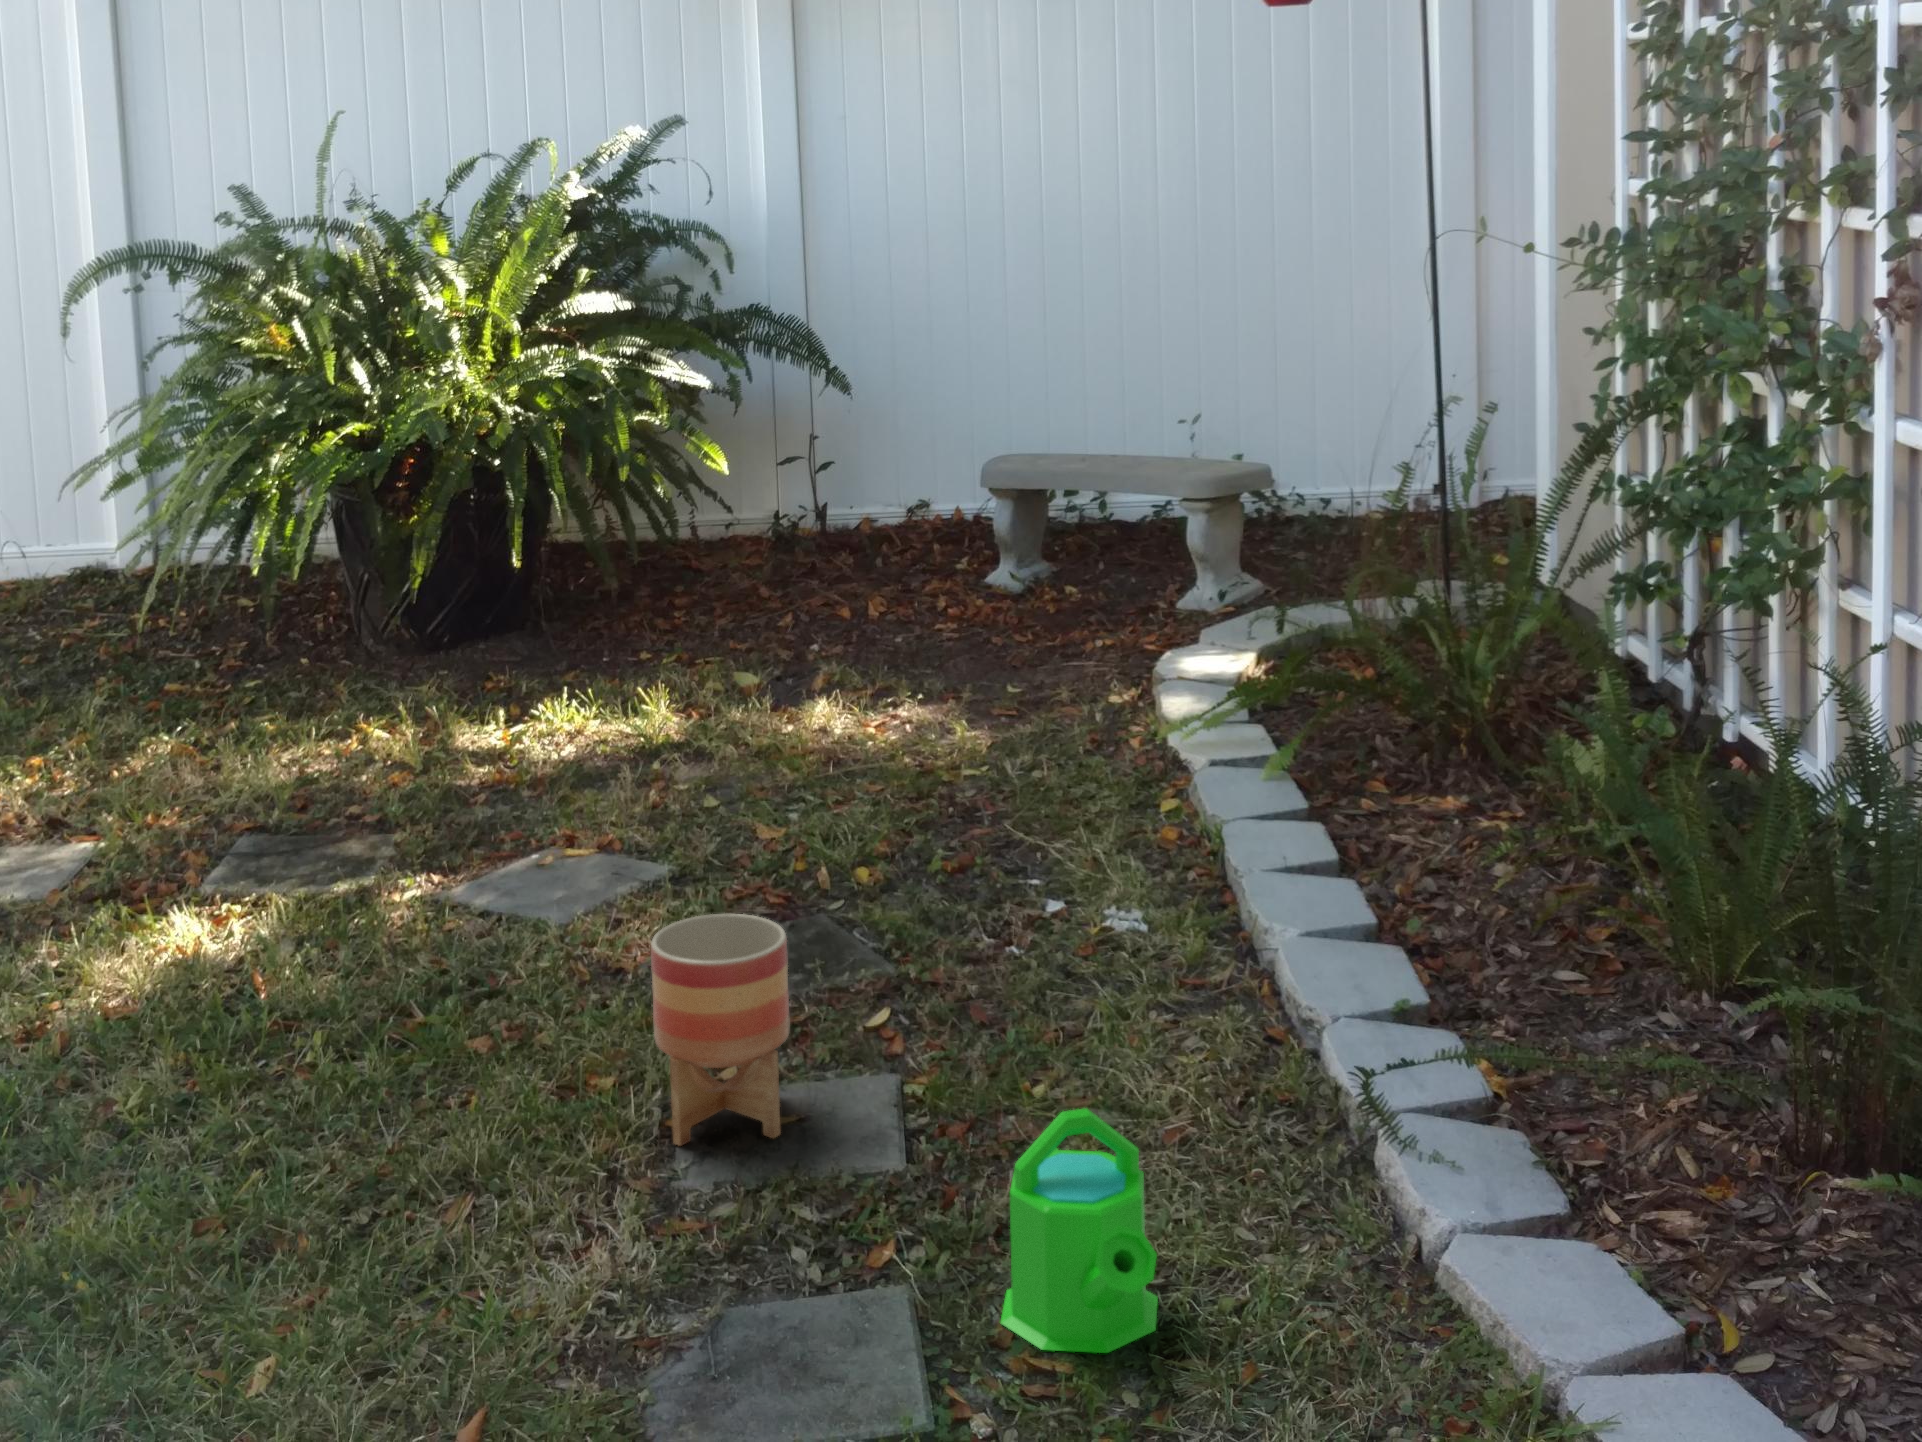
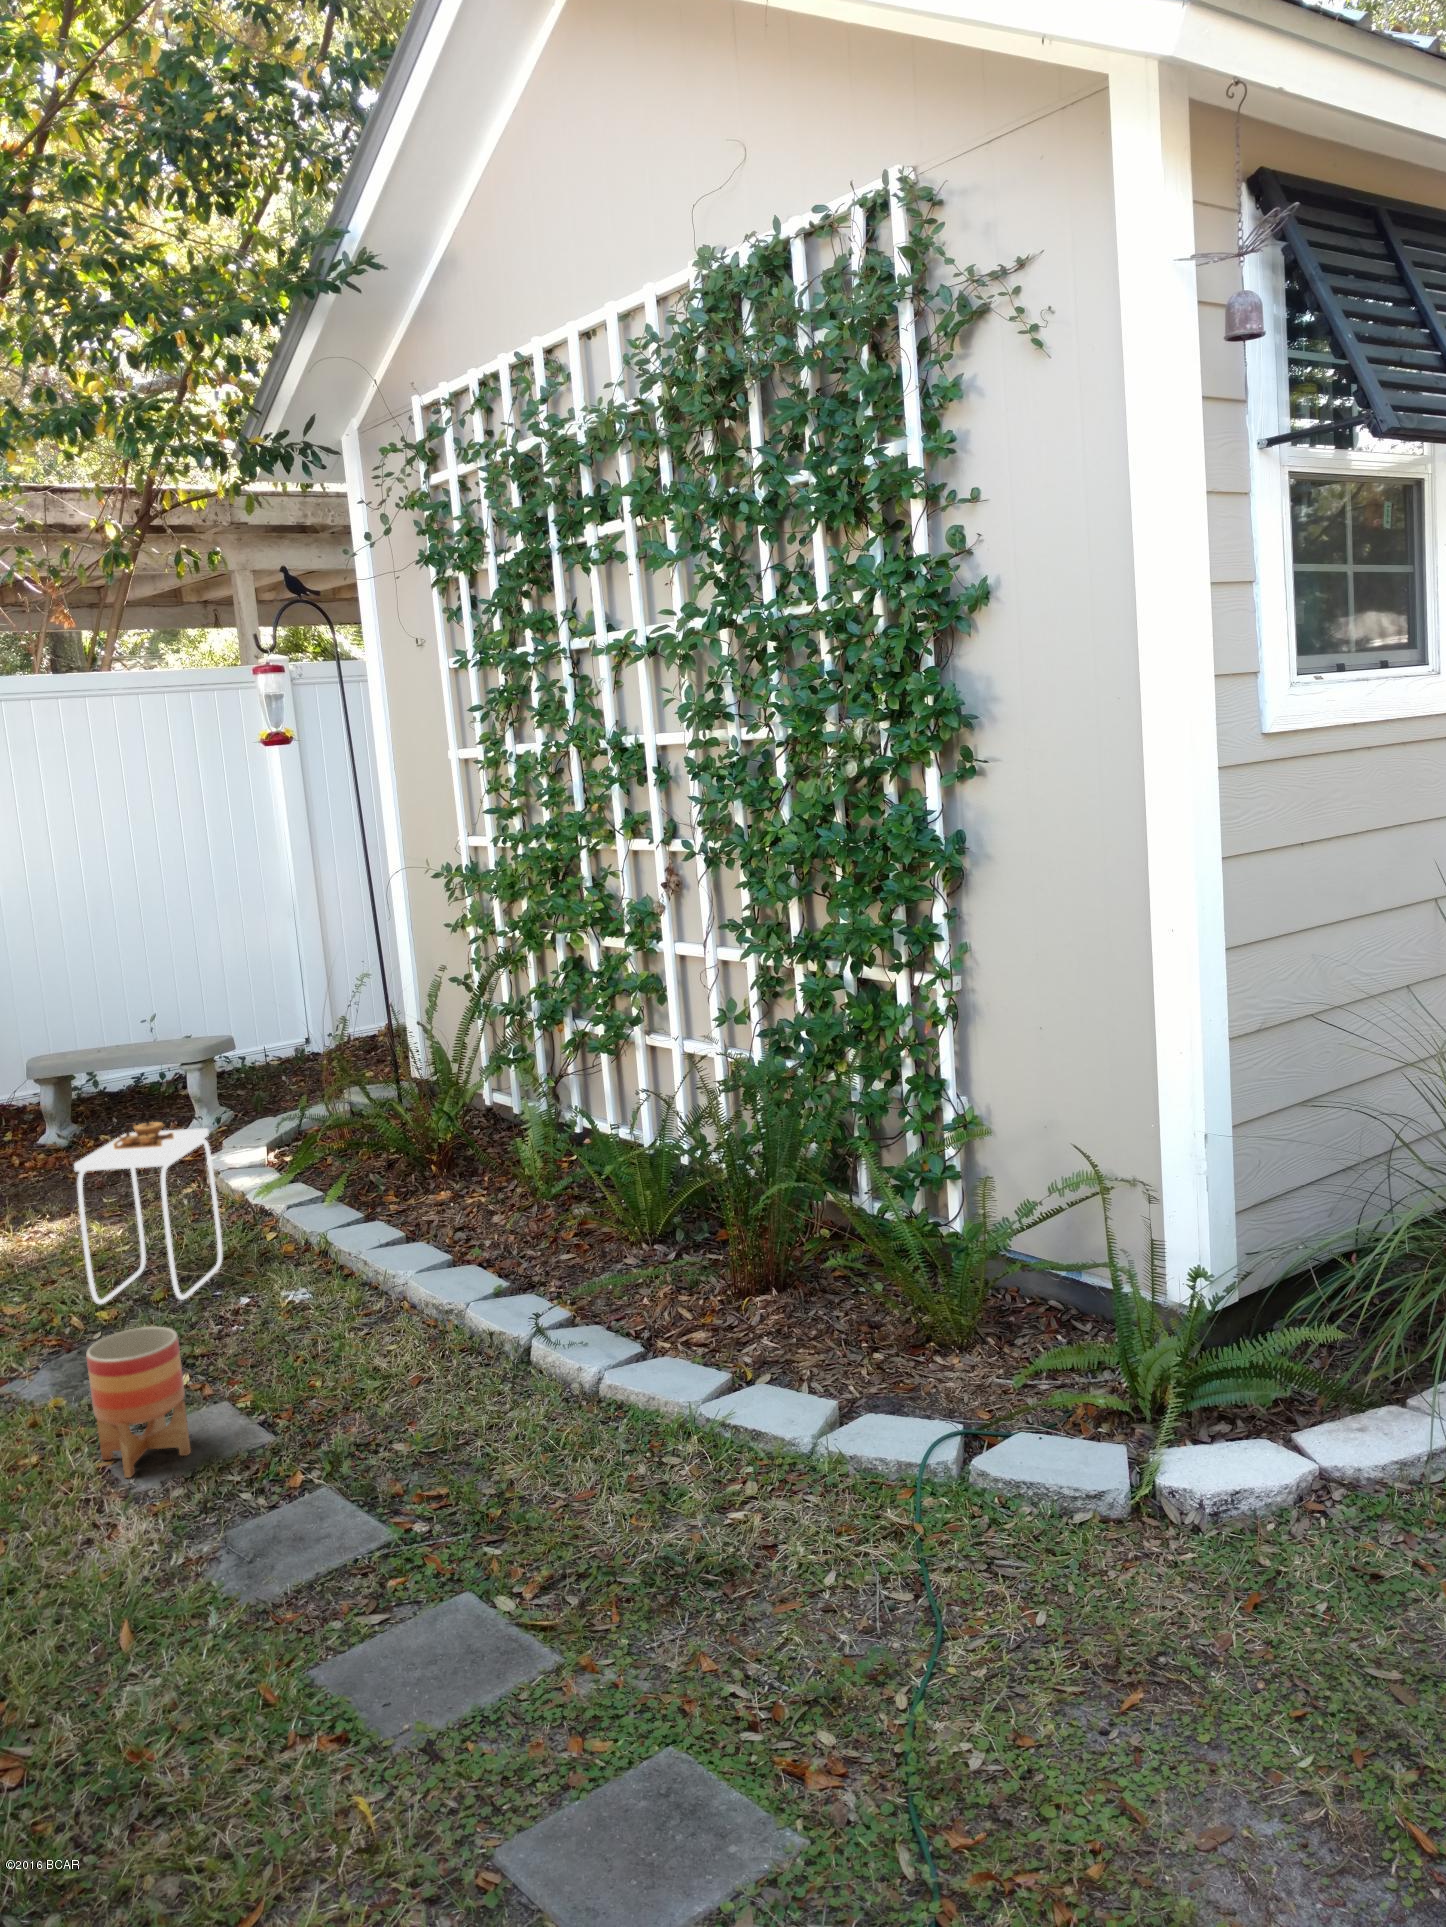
side table: none [847,584,1068,876] -> present [74,1122,222,1304]
watering can: present [1001,1109,1158,1353] -> none [389,1355,505,1489]

